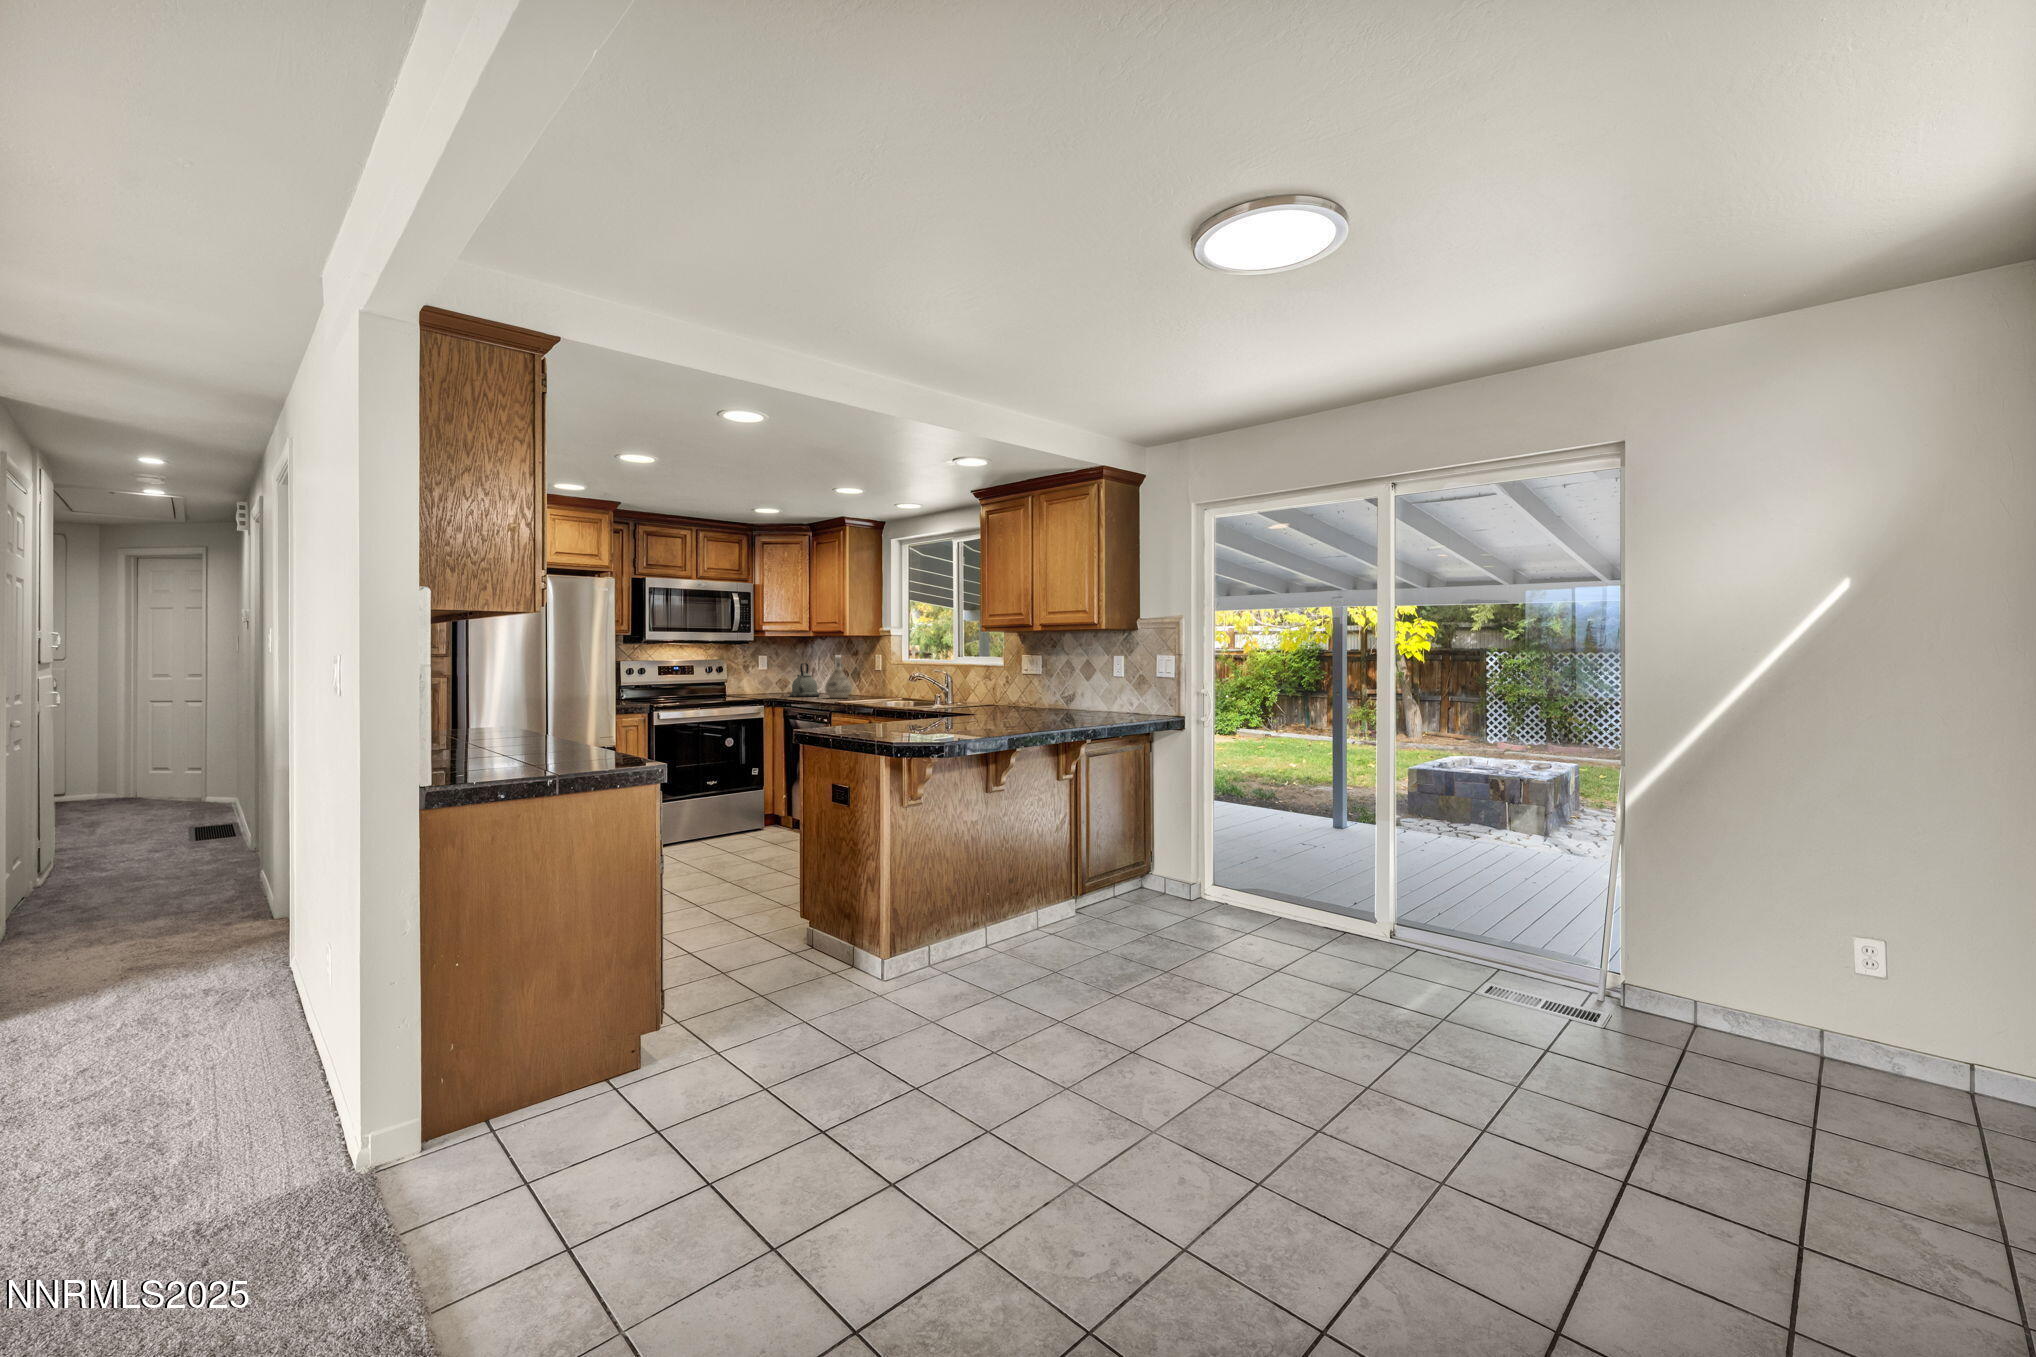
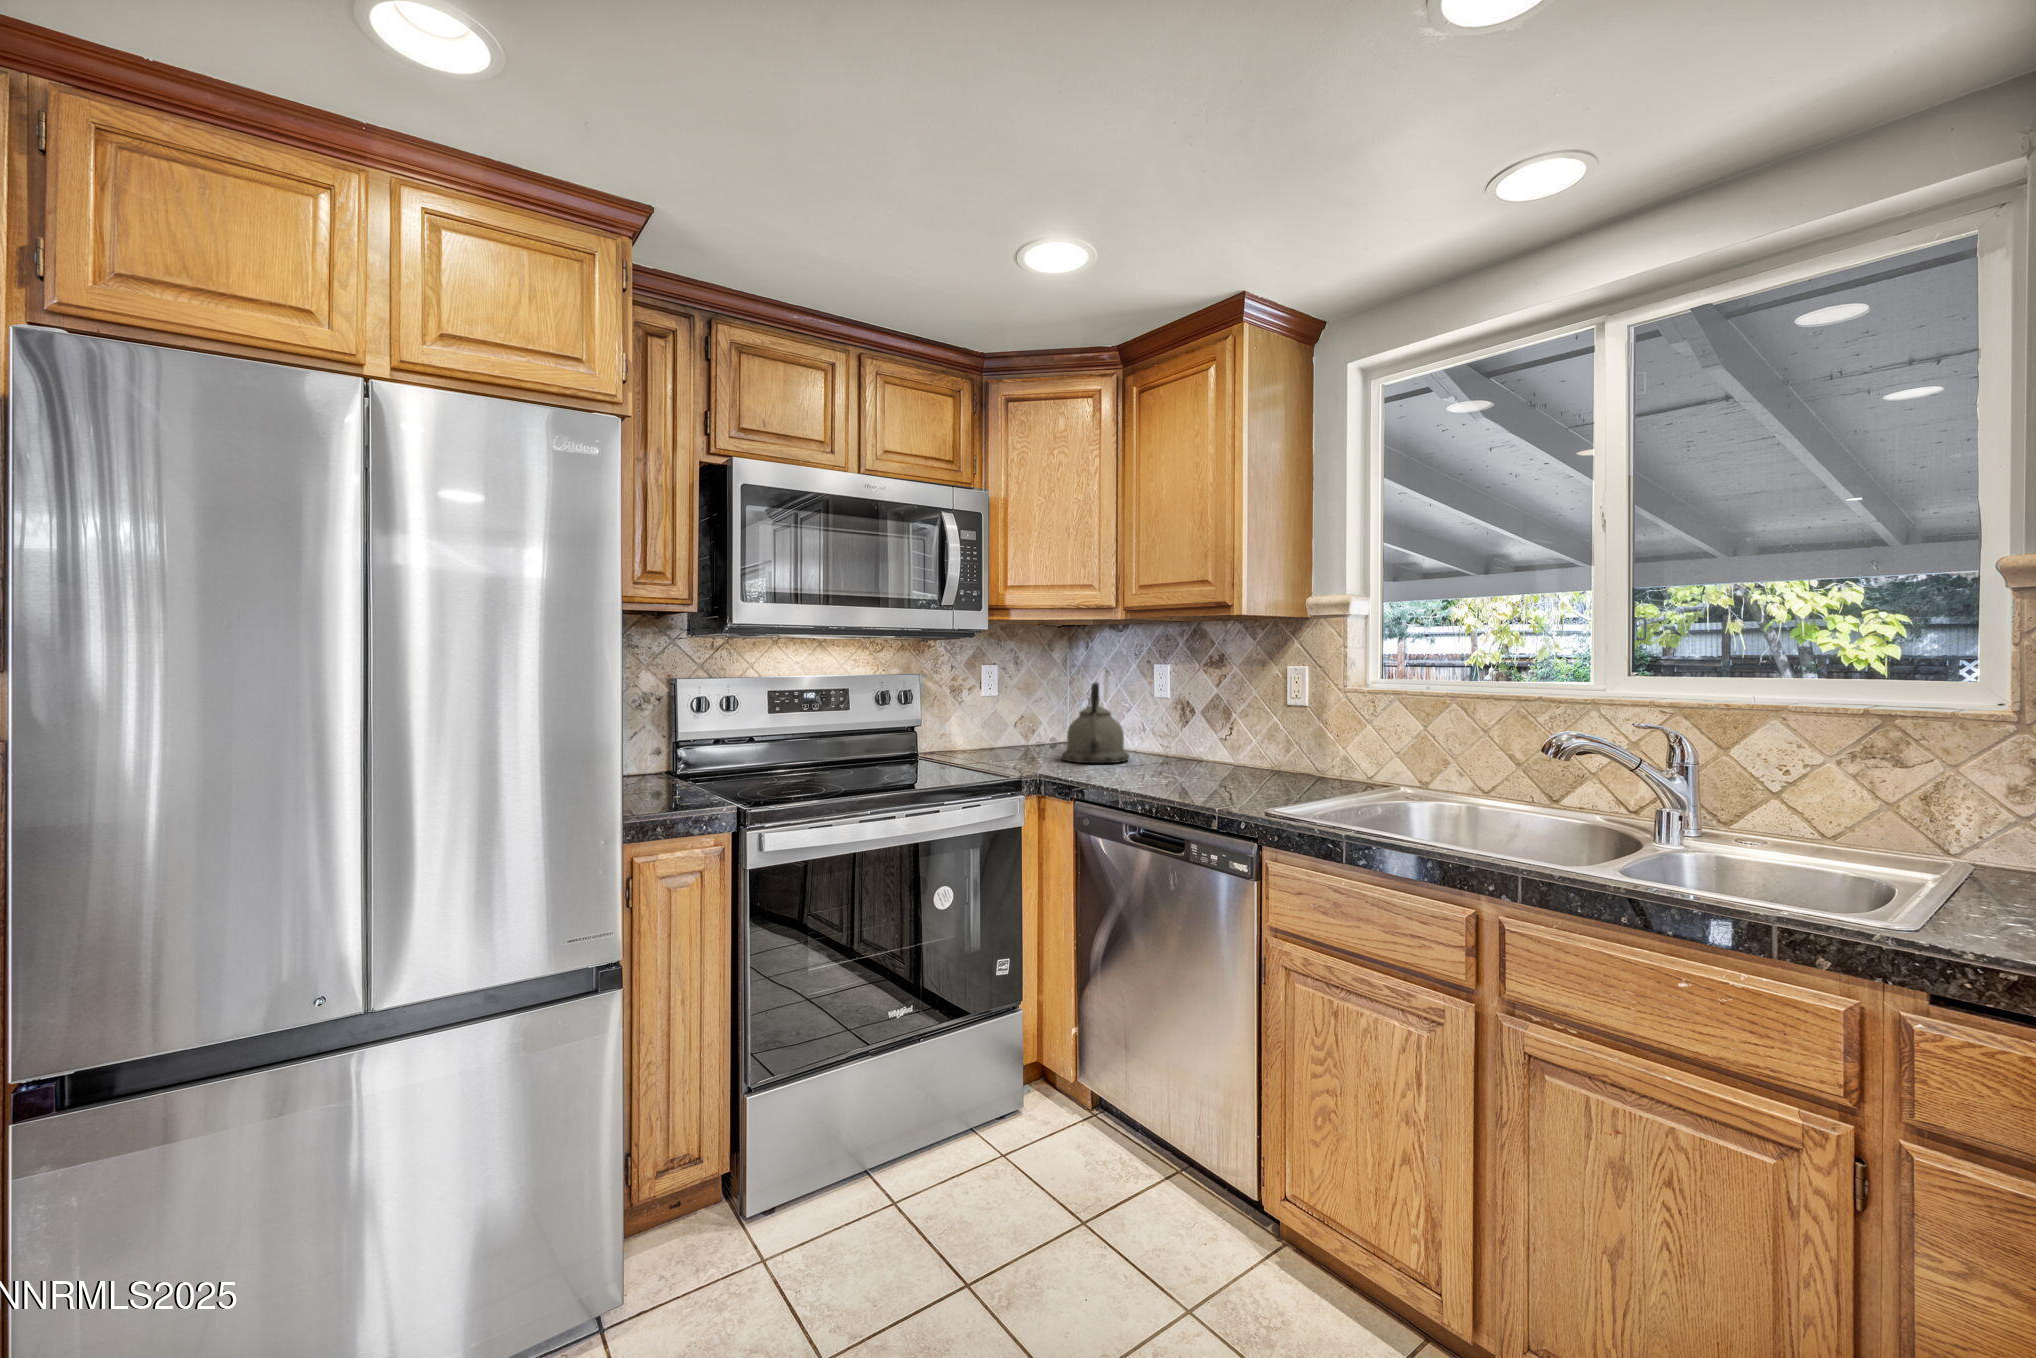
vase: present [825,657,852,698] -> none [1163,670,1231,775]

